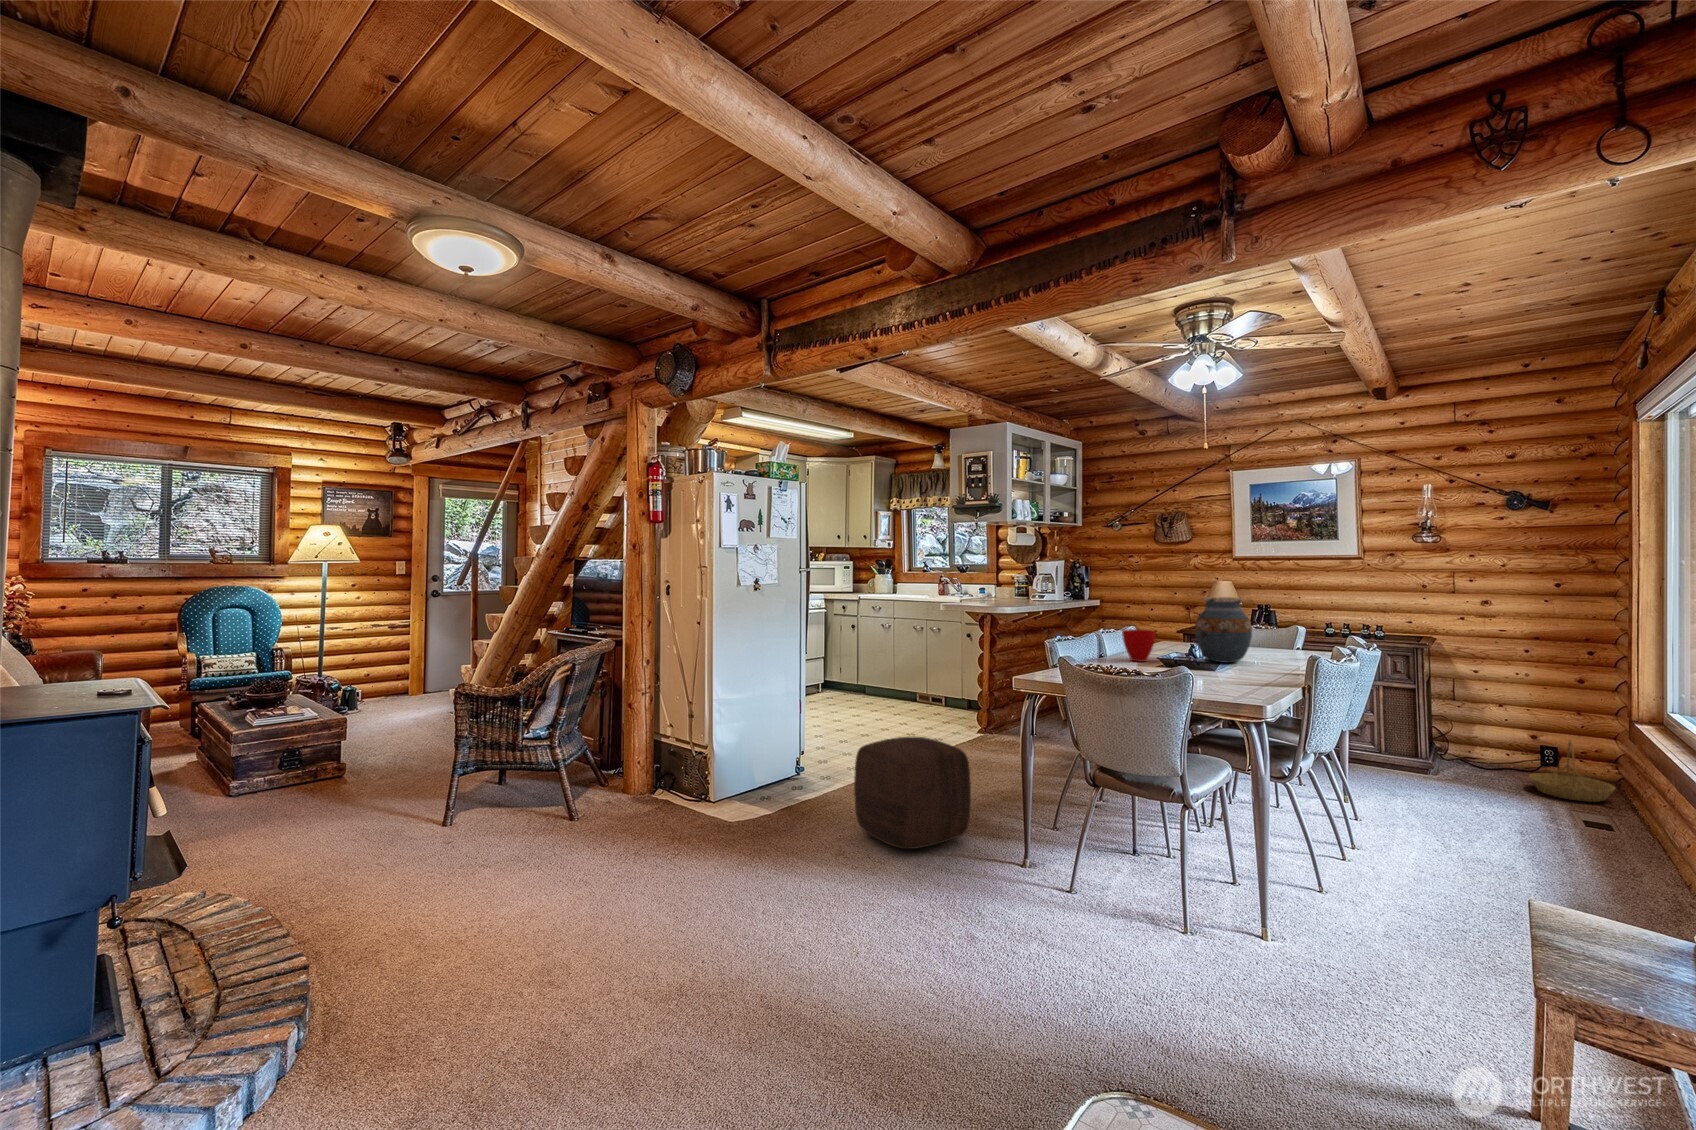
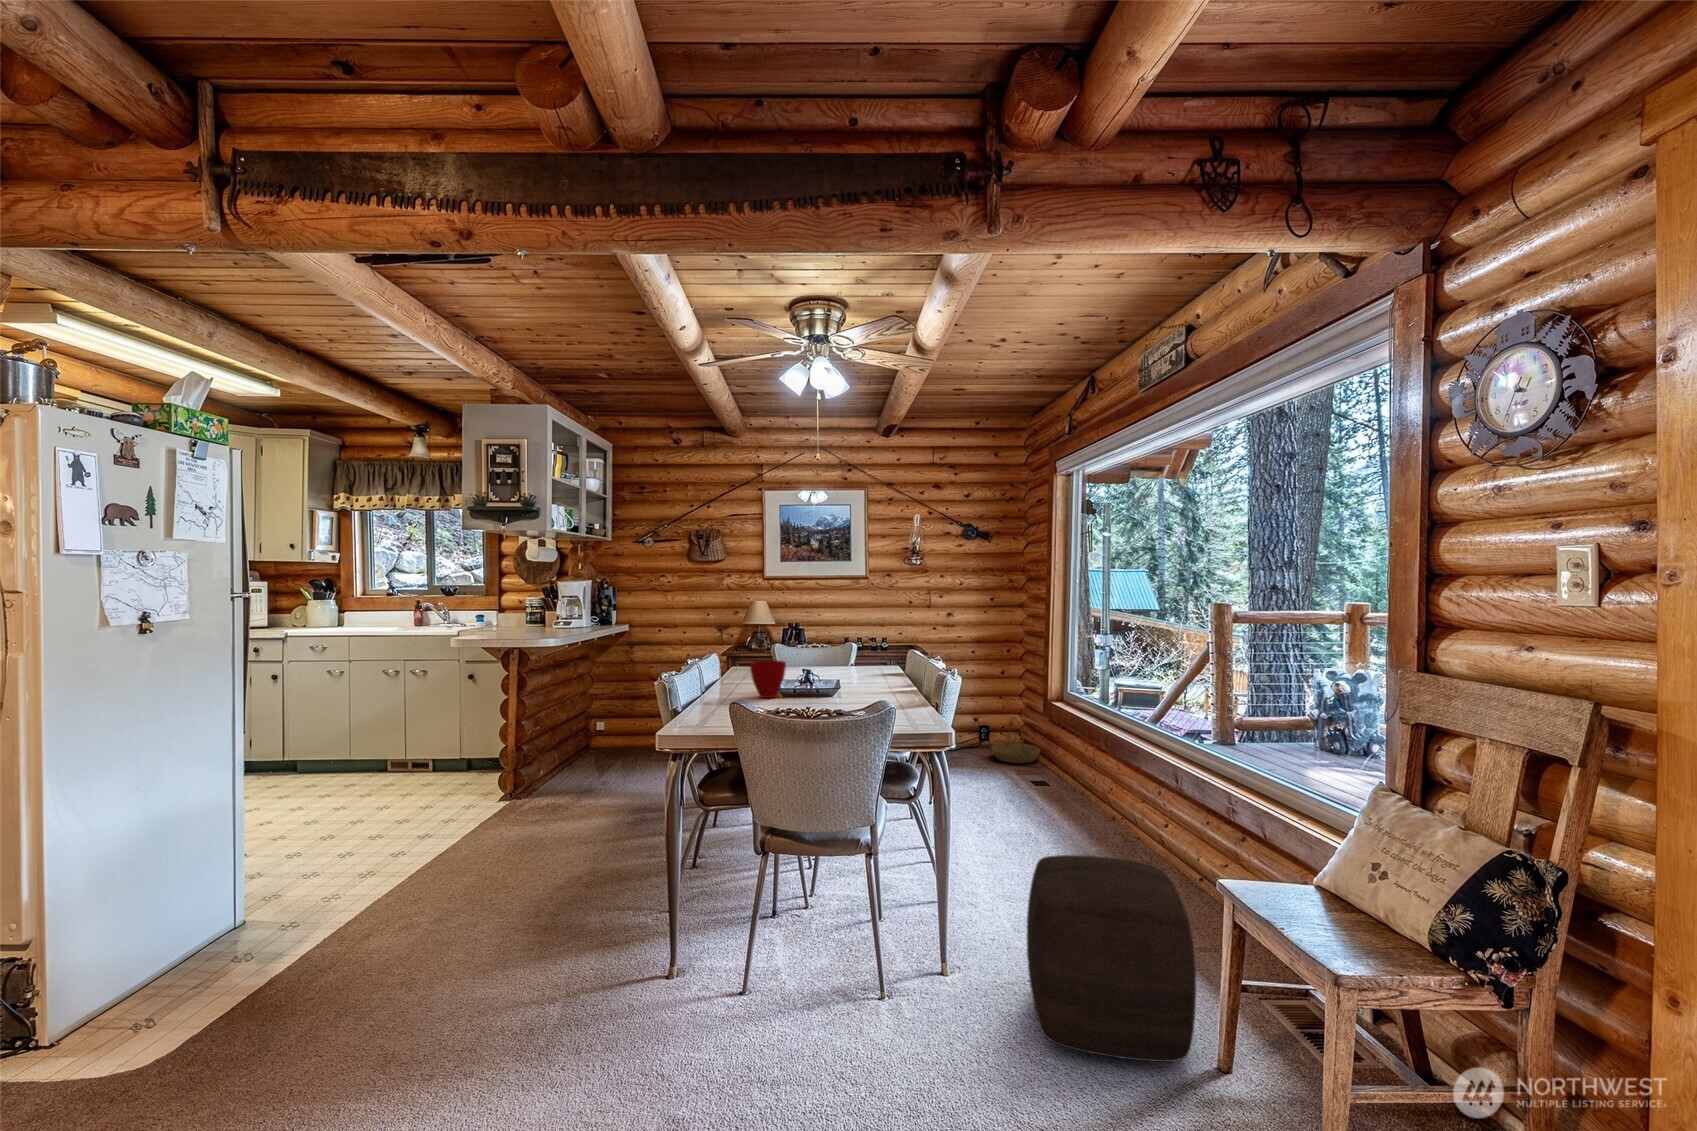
vase: present [1195,597,1252,663] -> none [812,620,865,688]
ottoman: present [854,736,971,849] -> present [1027,855,1196,1062]

